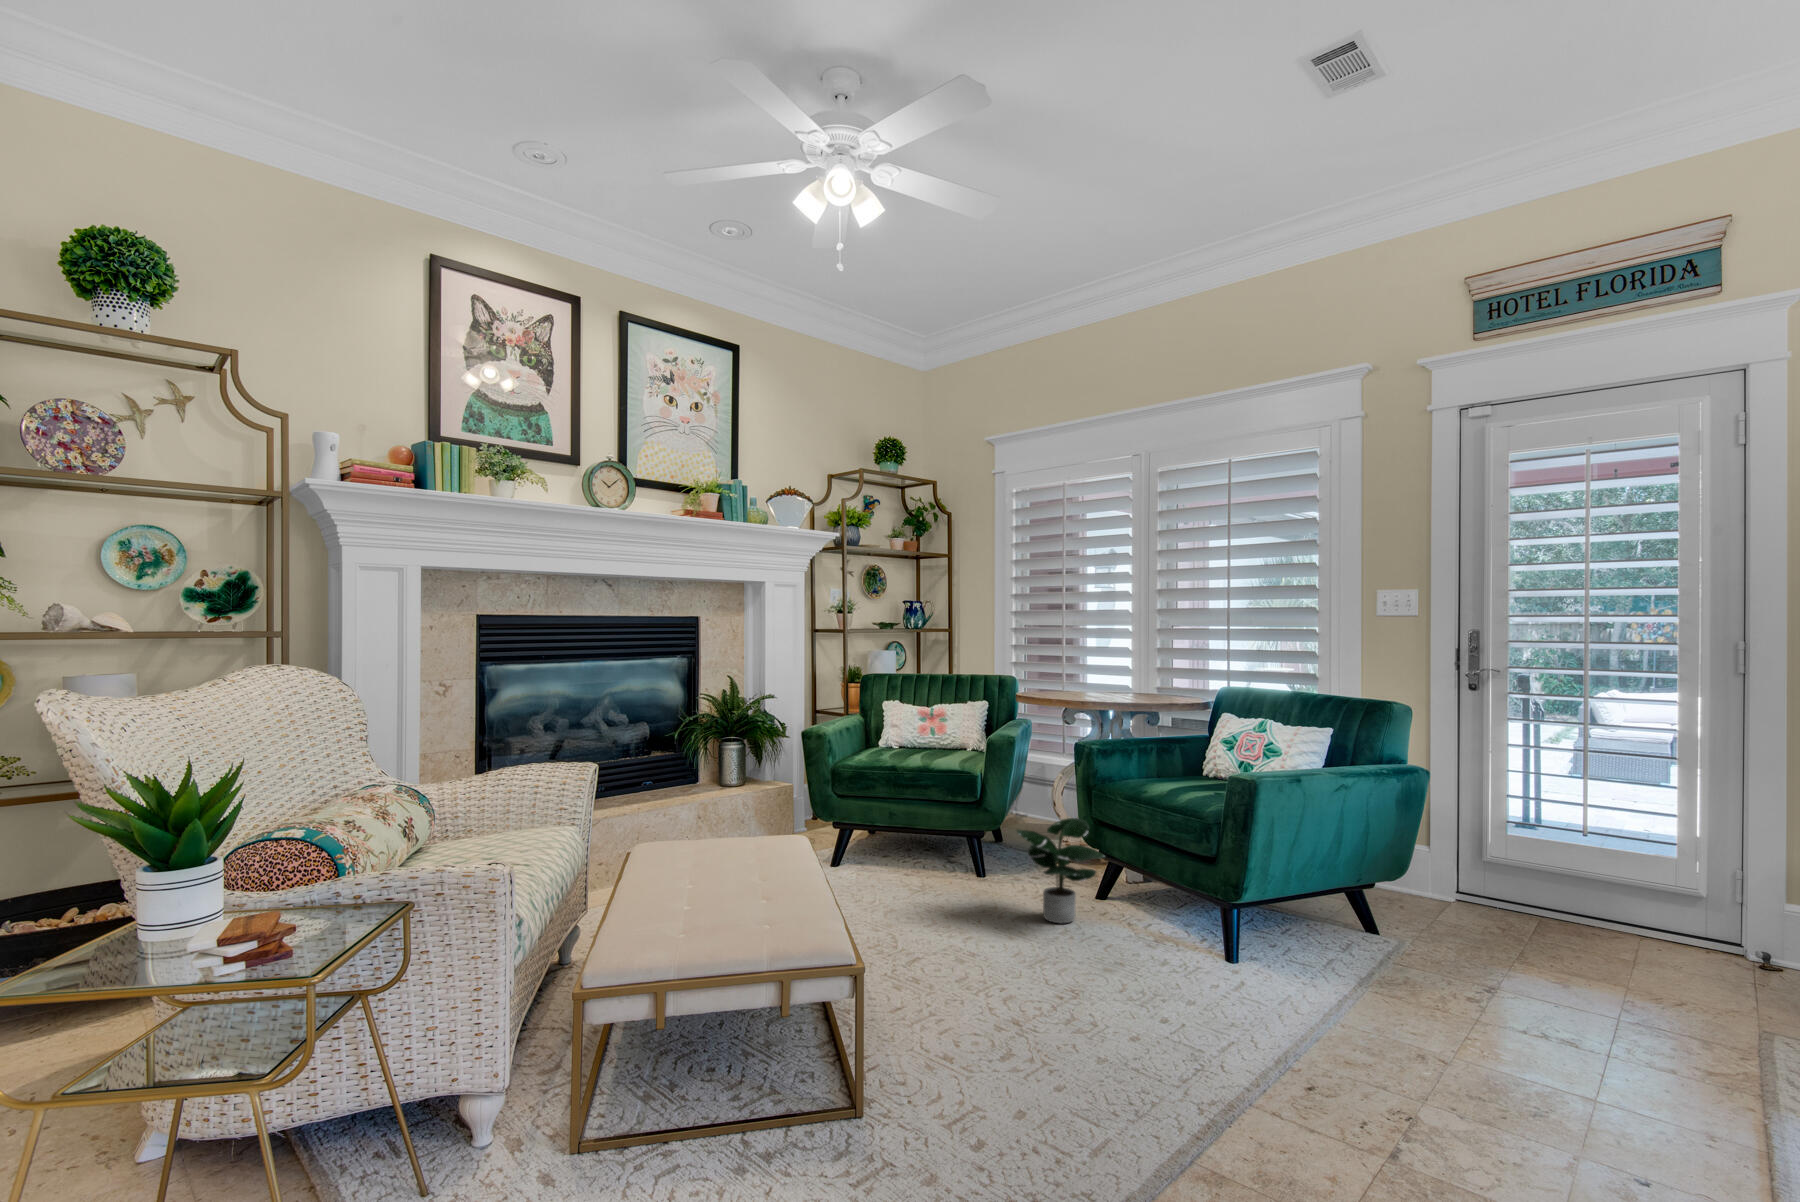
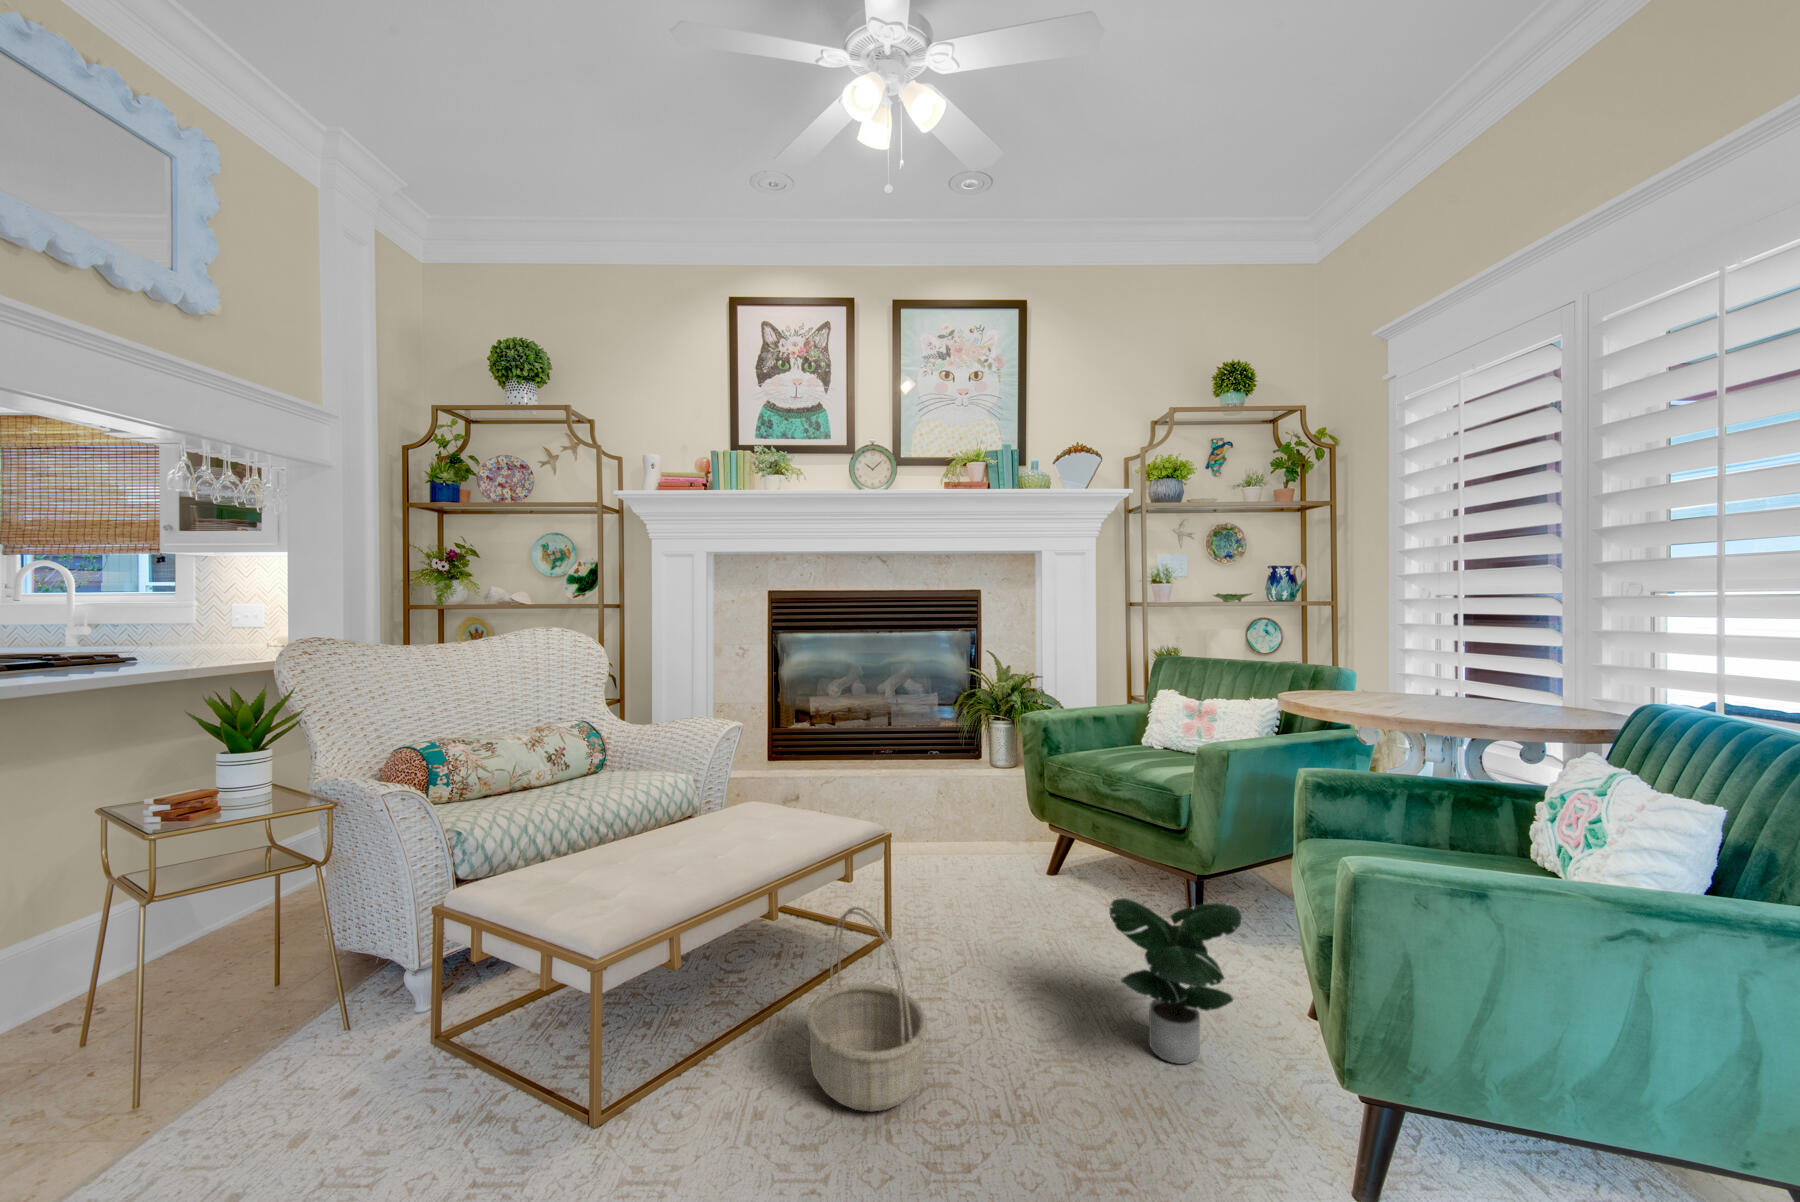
basket: none [899,855,1002,1001] -> present [806,907,927,1112]

